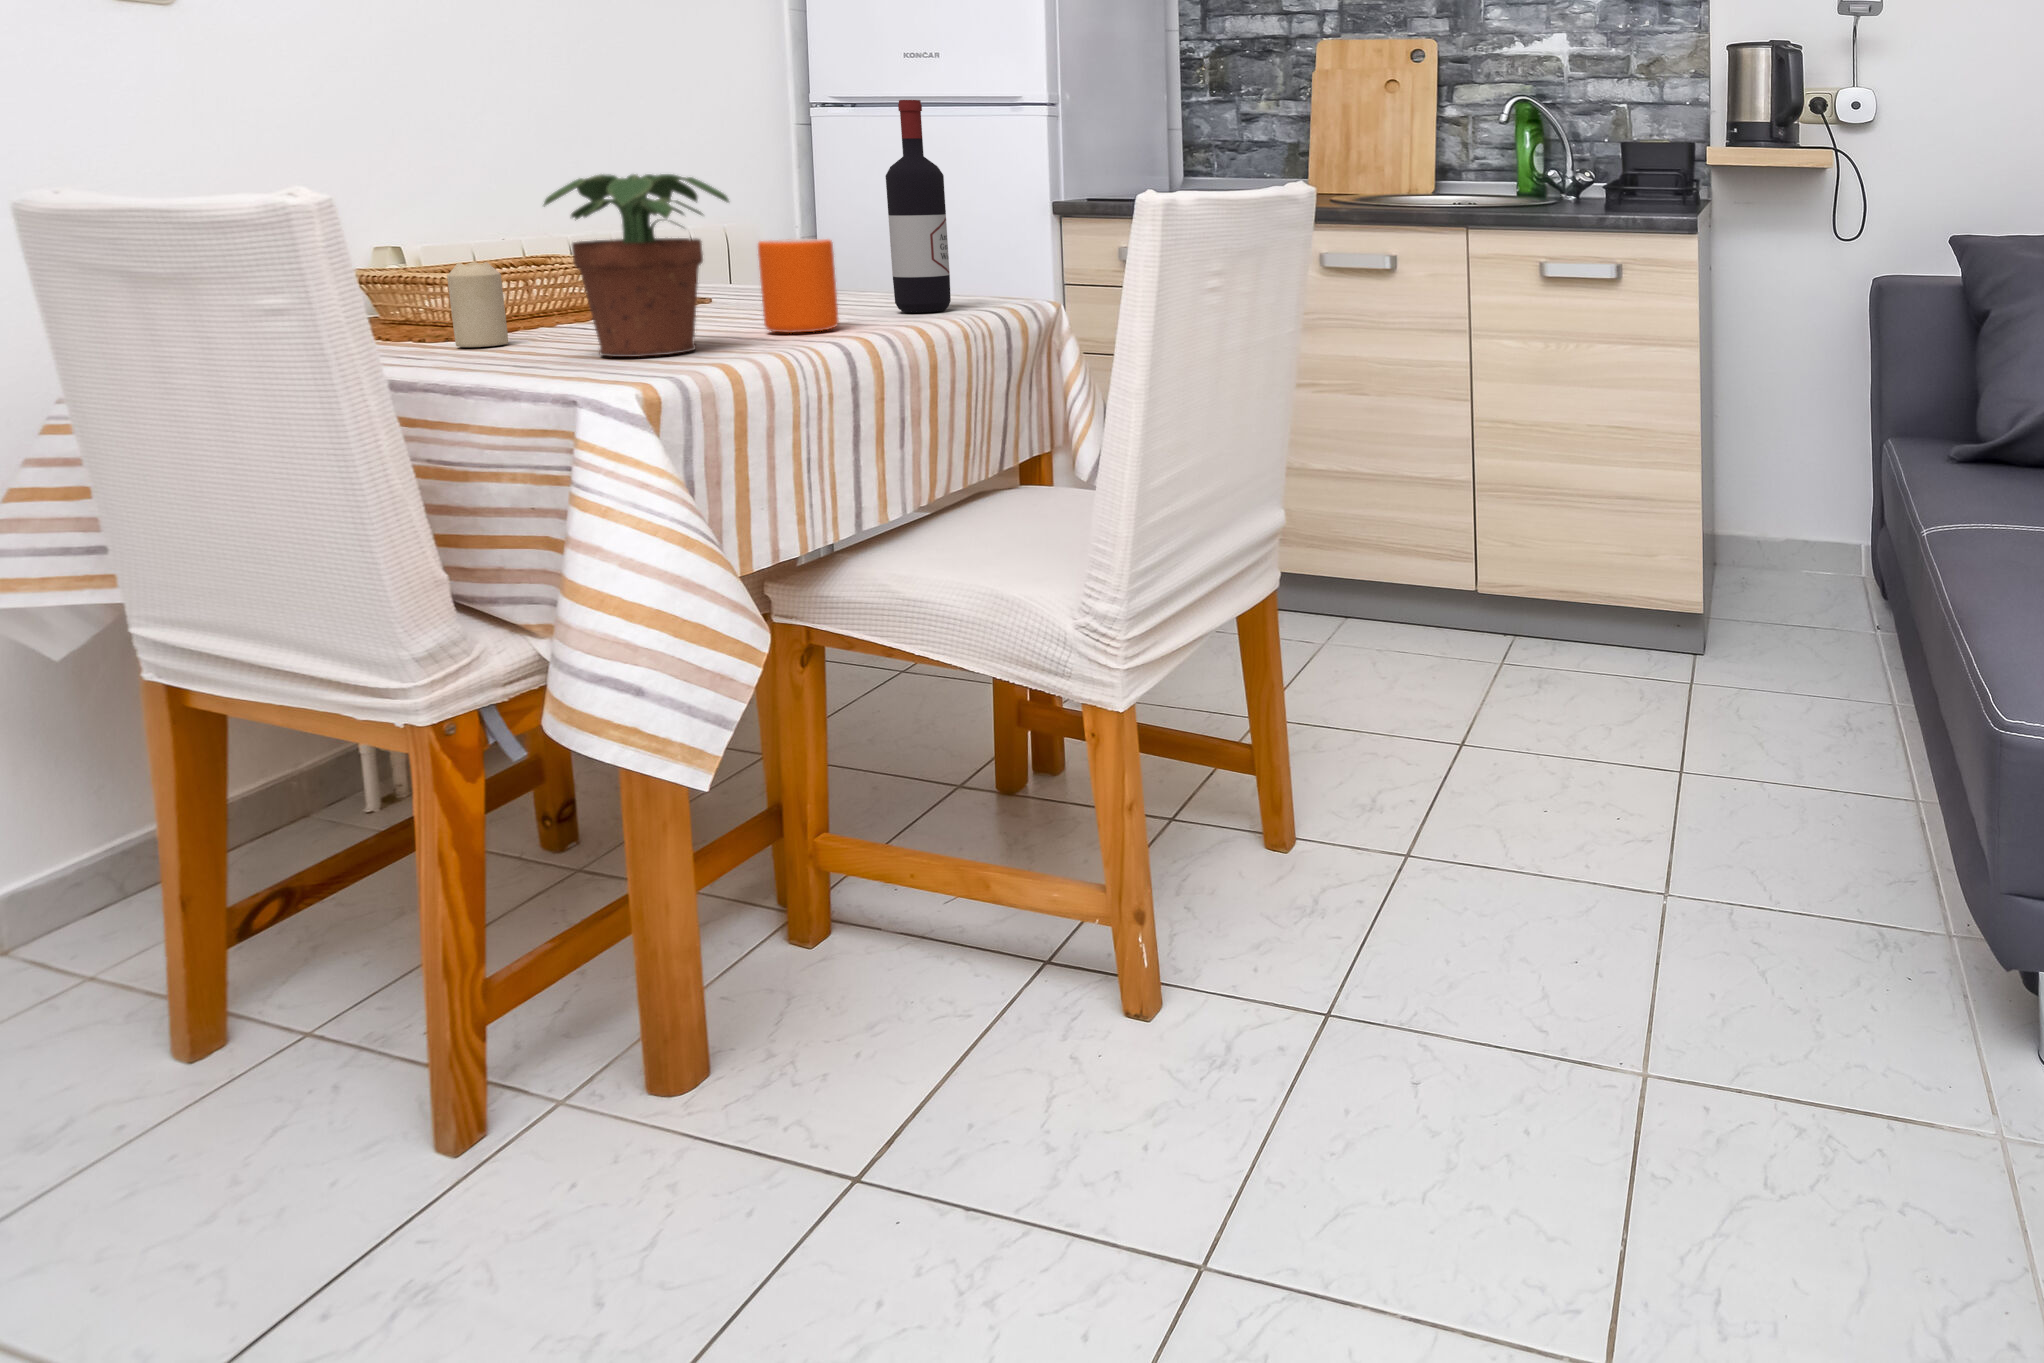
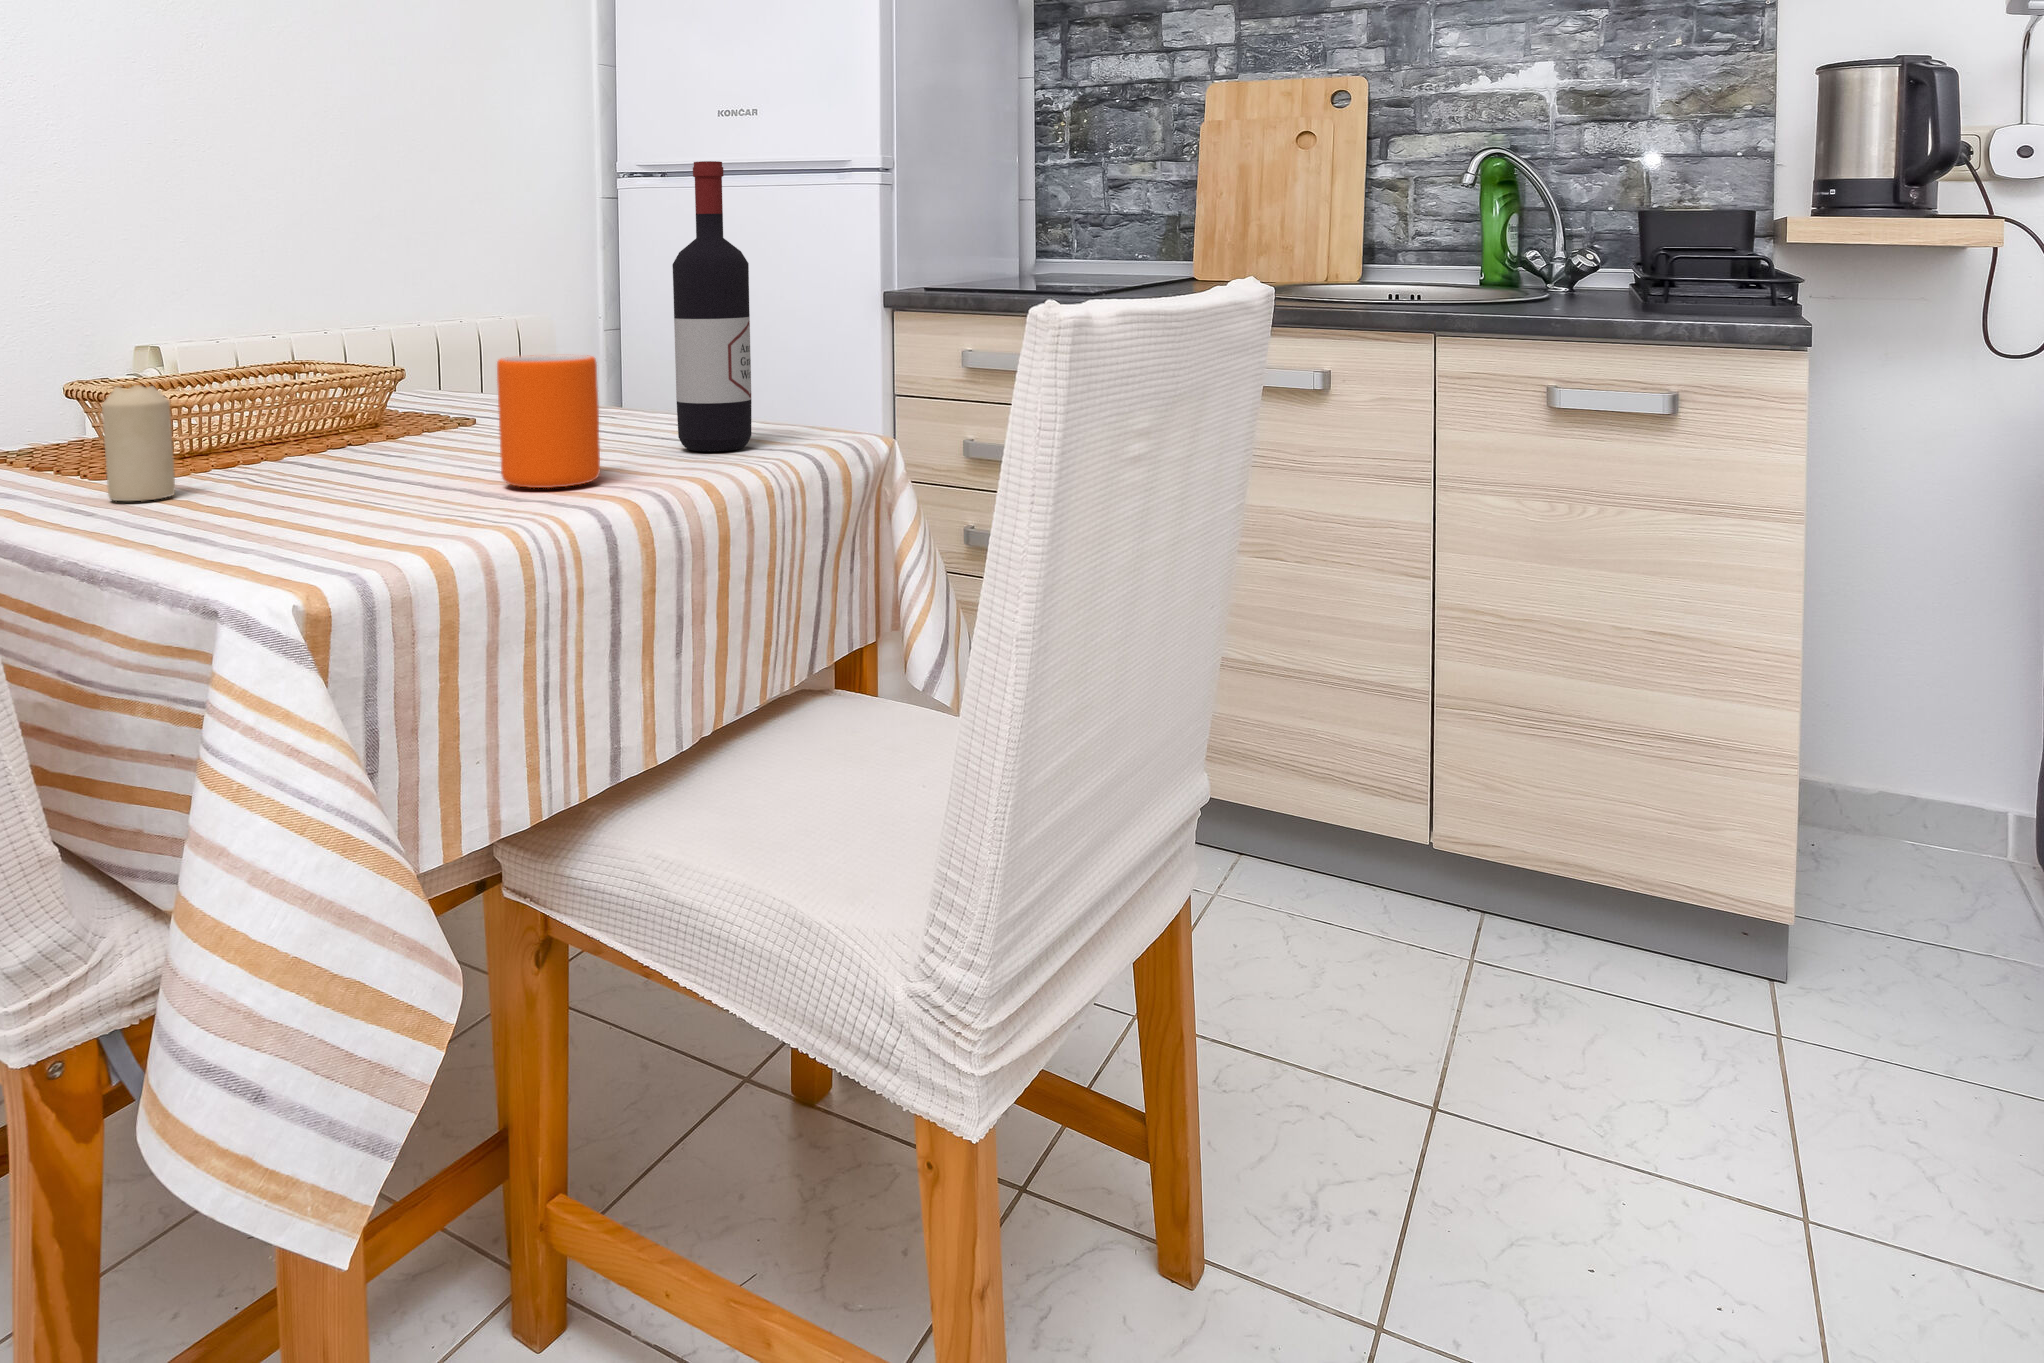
potted plant: present [544,174,729,357] -> none [193,269,453,533]

